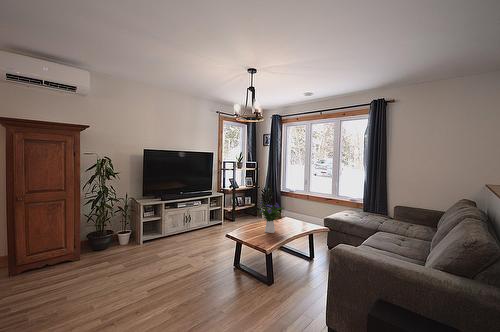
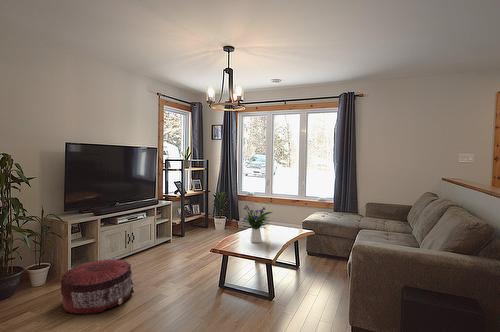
pouf: none [125,232,174,270] -> present [61,259,134,314]

